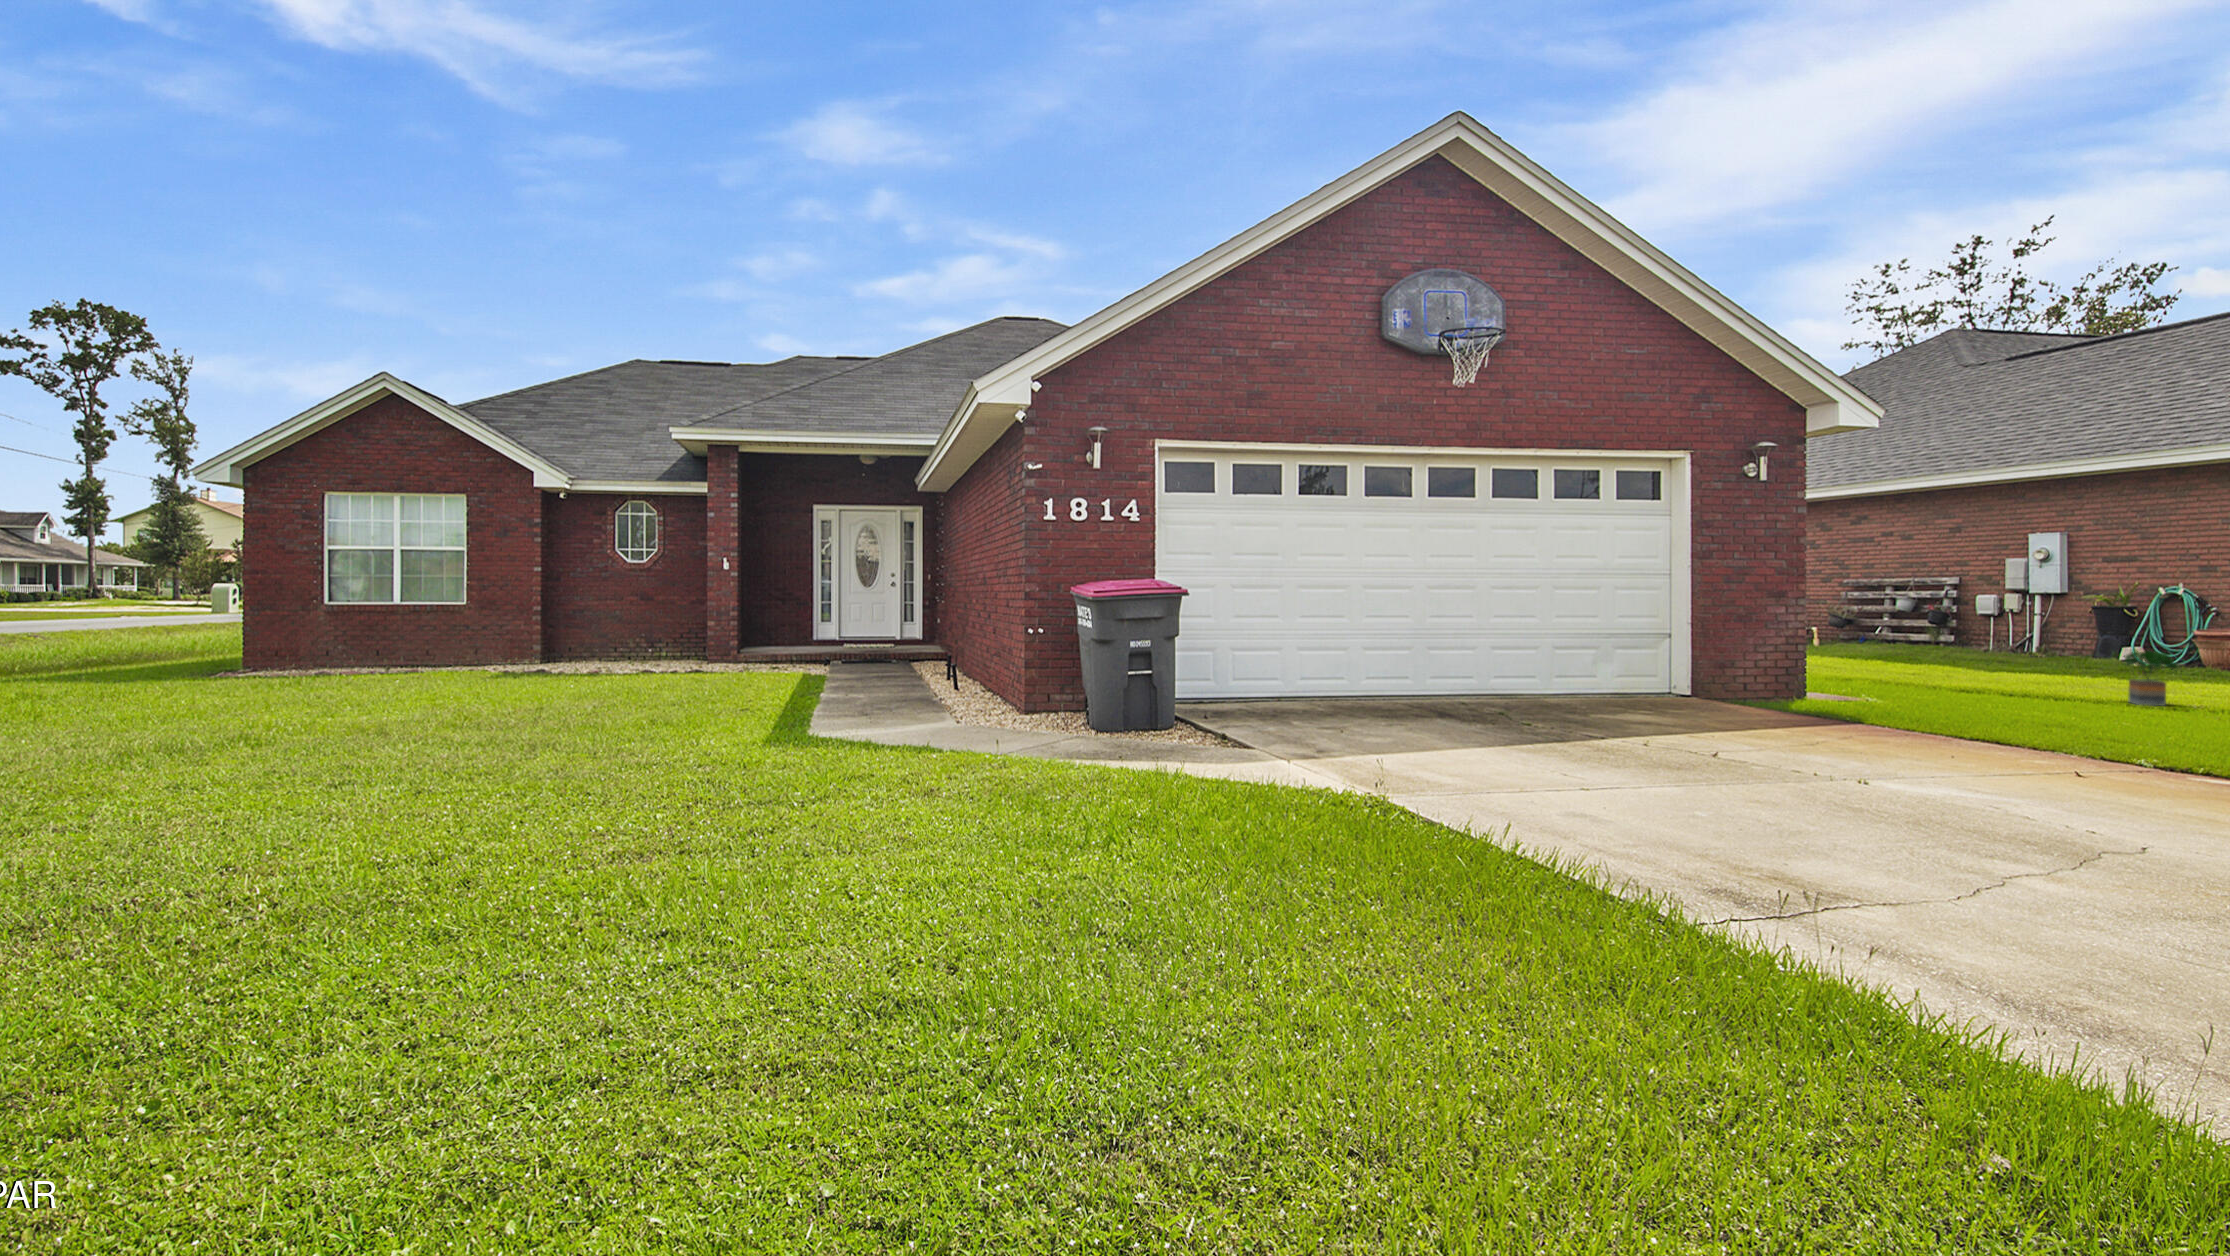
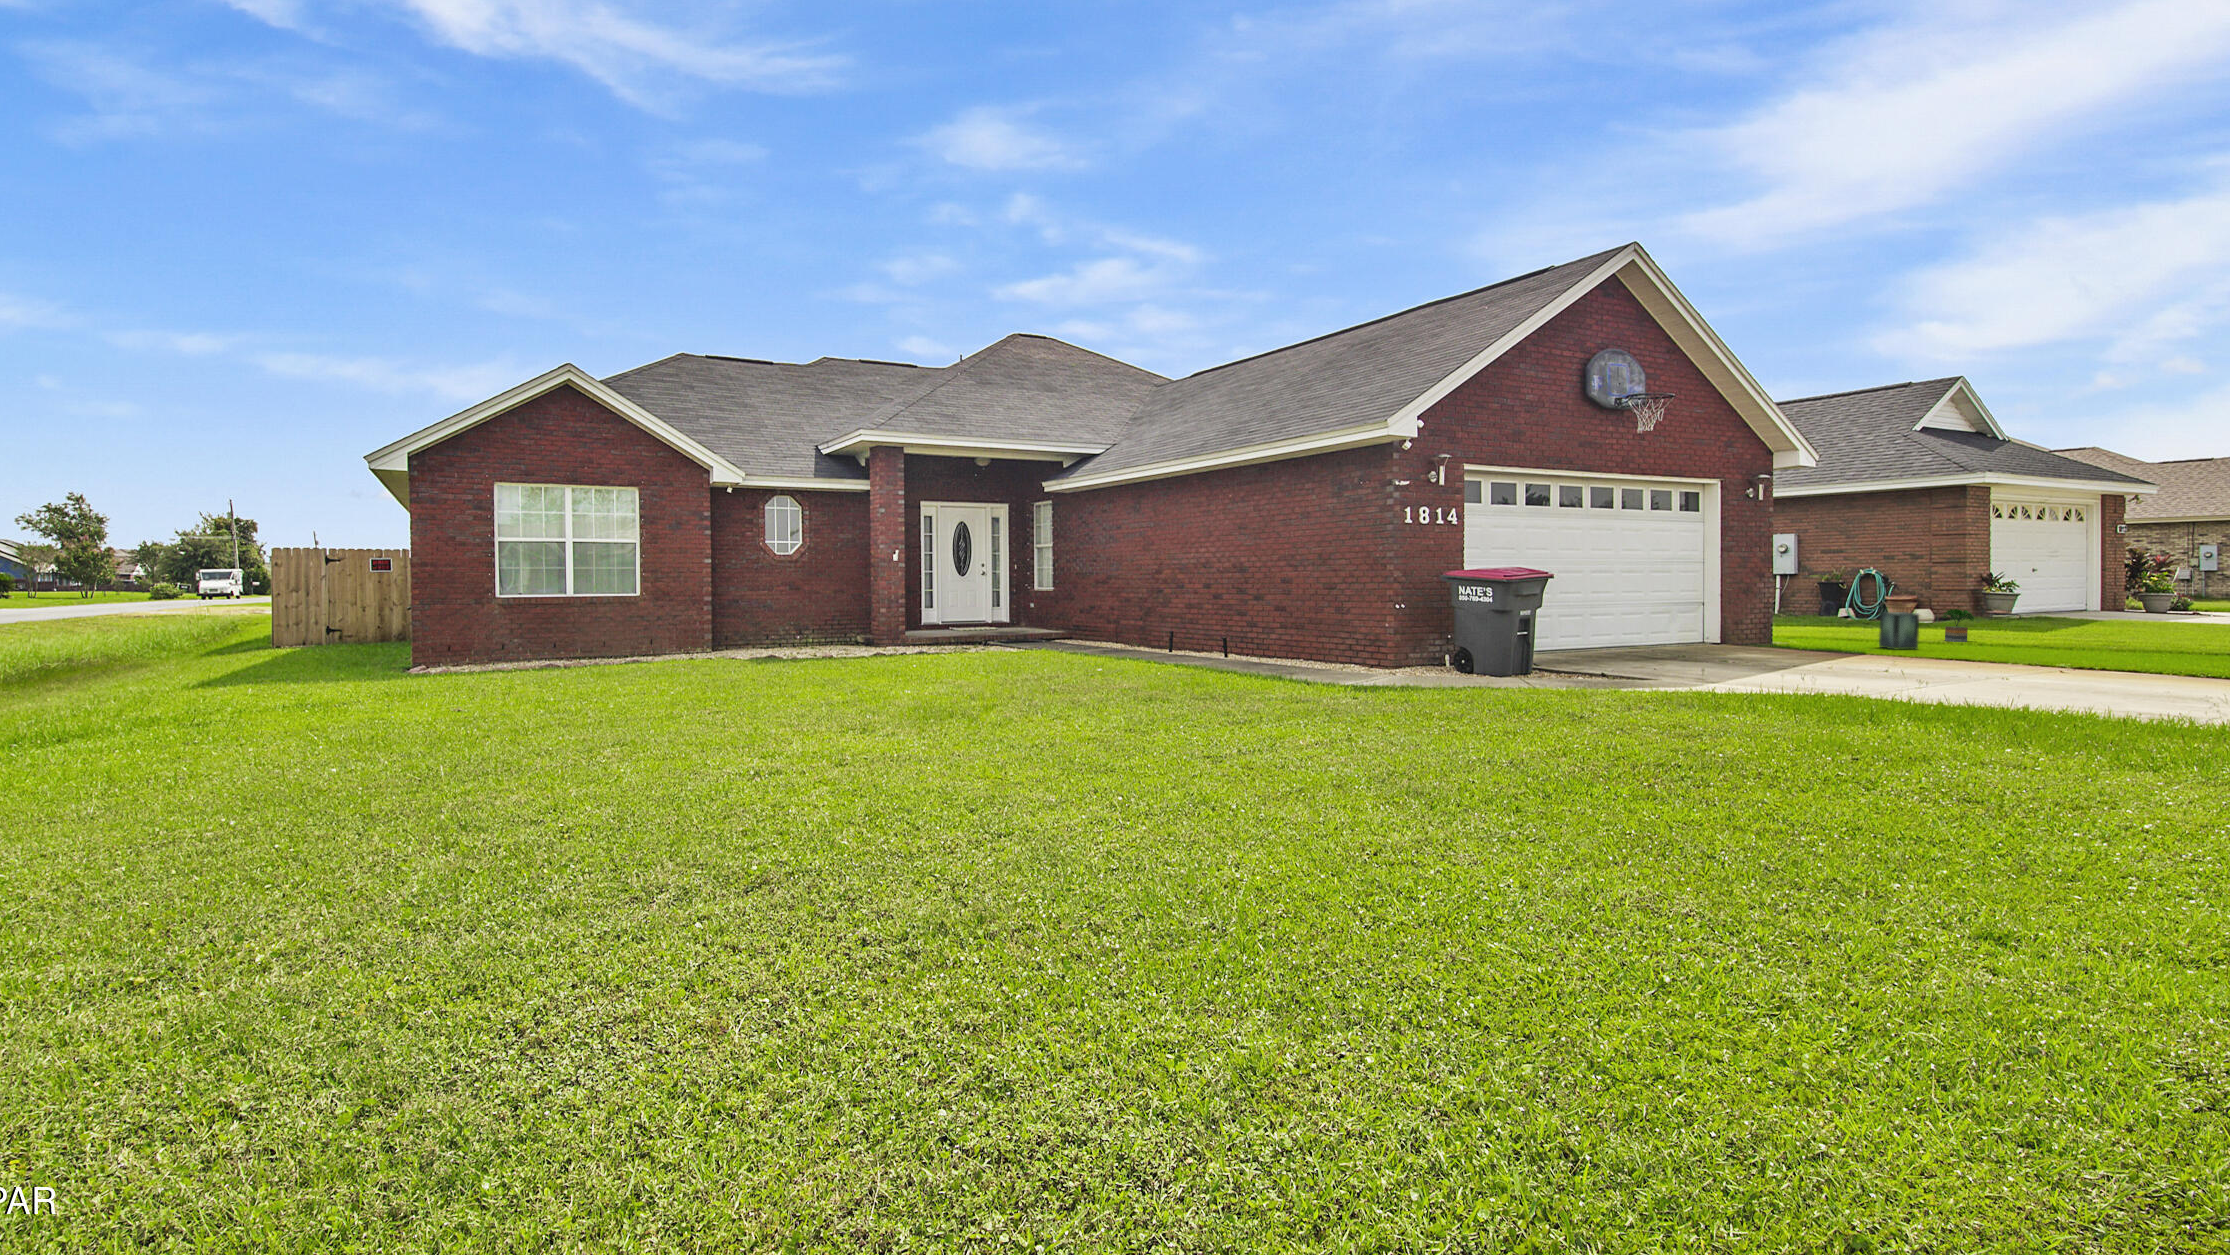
storage box: none [1937,652,1996,715] -> present [1879,612,1919,649]

